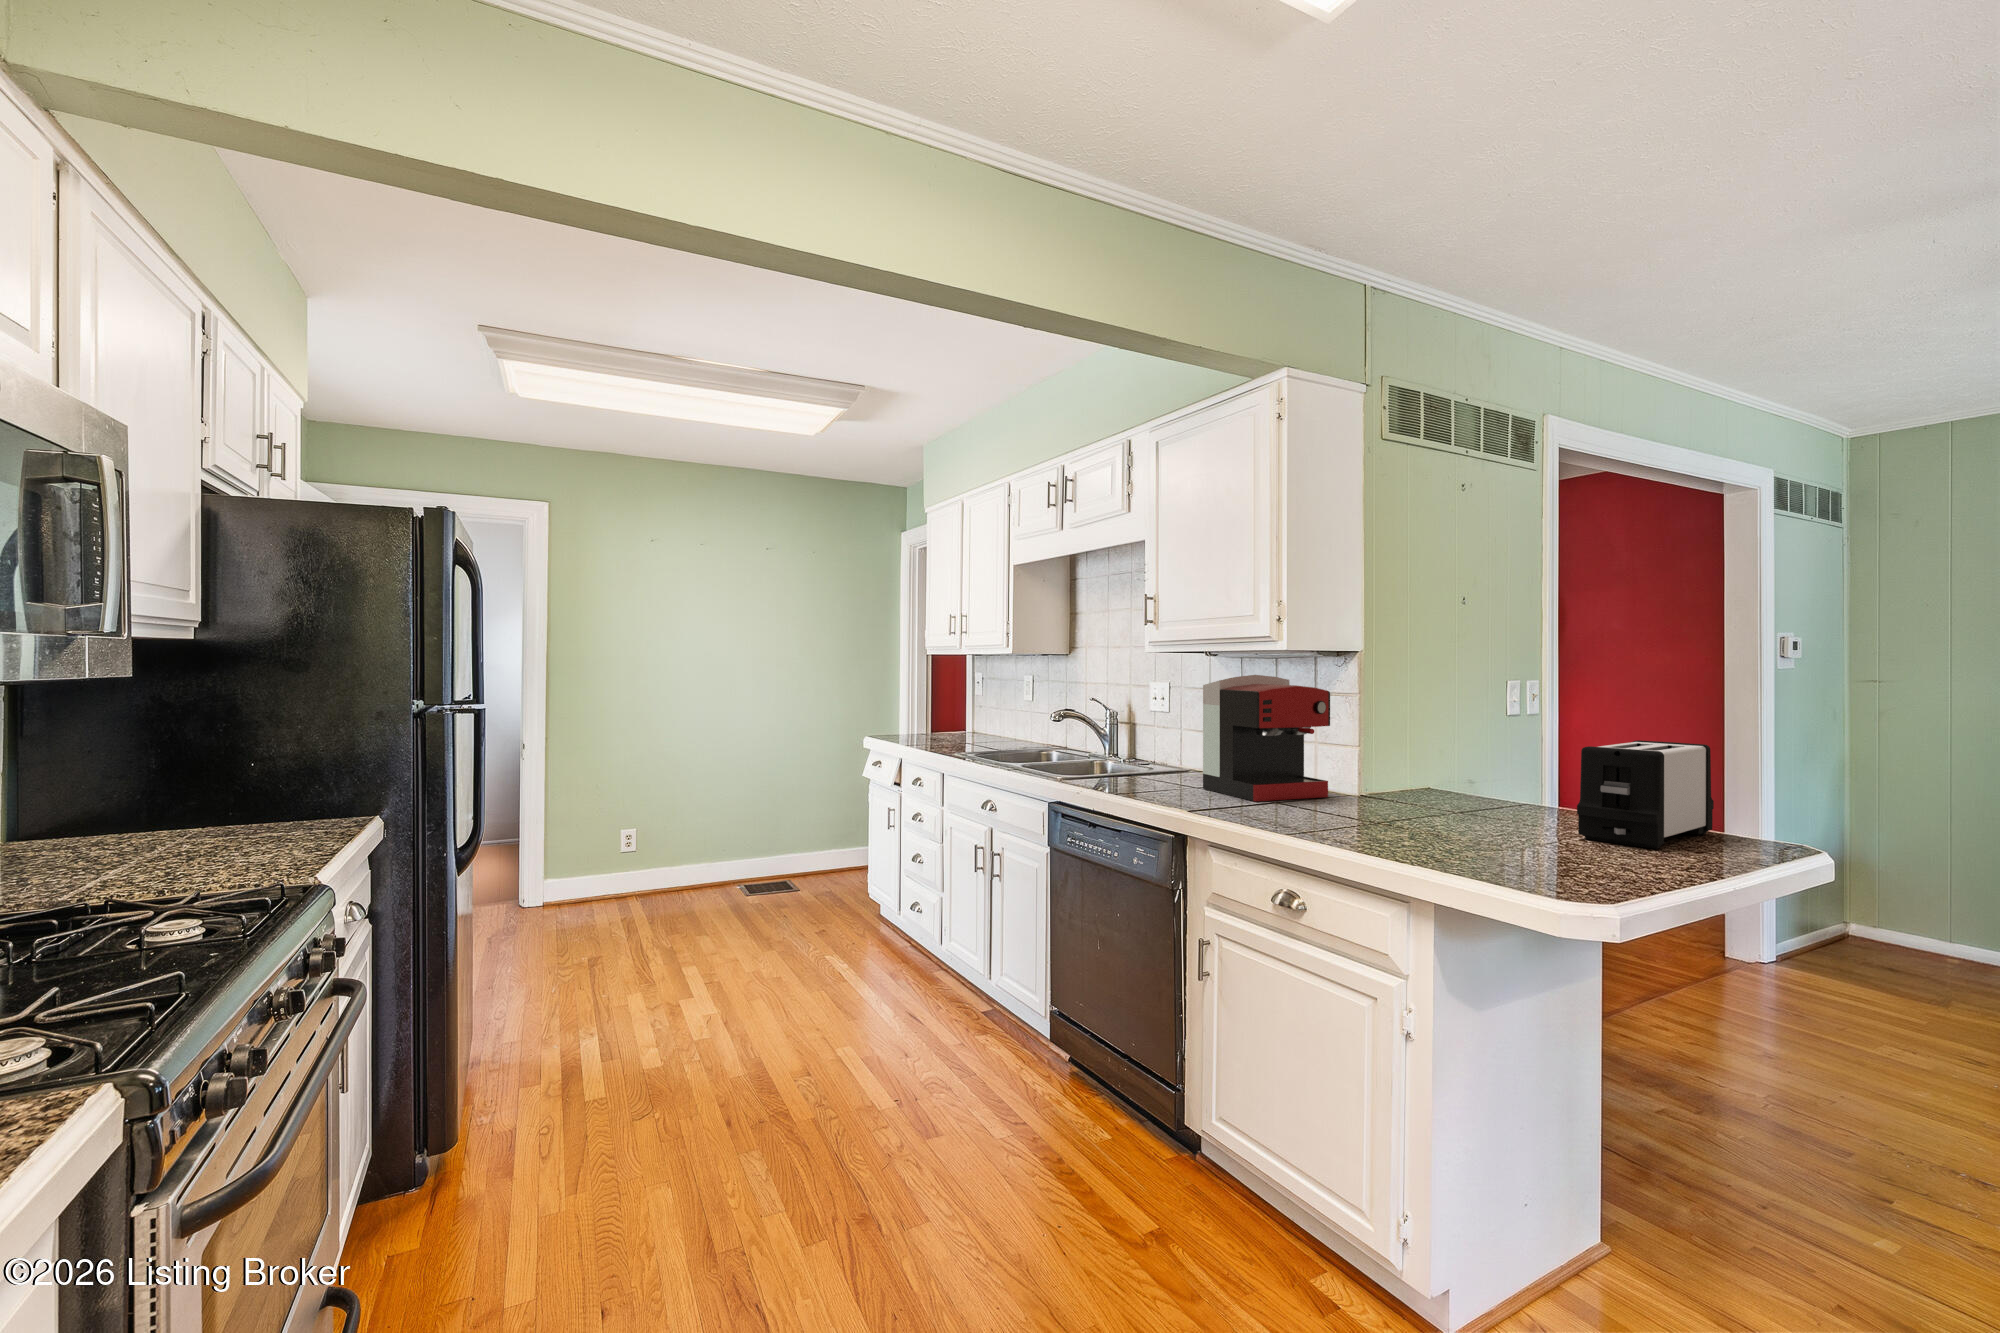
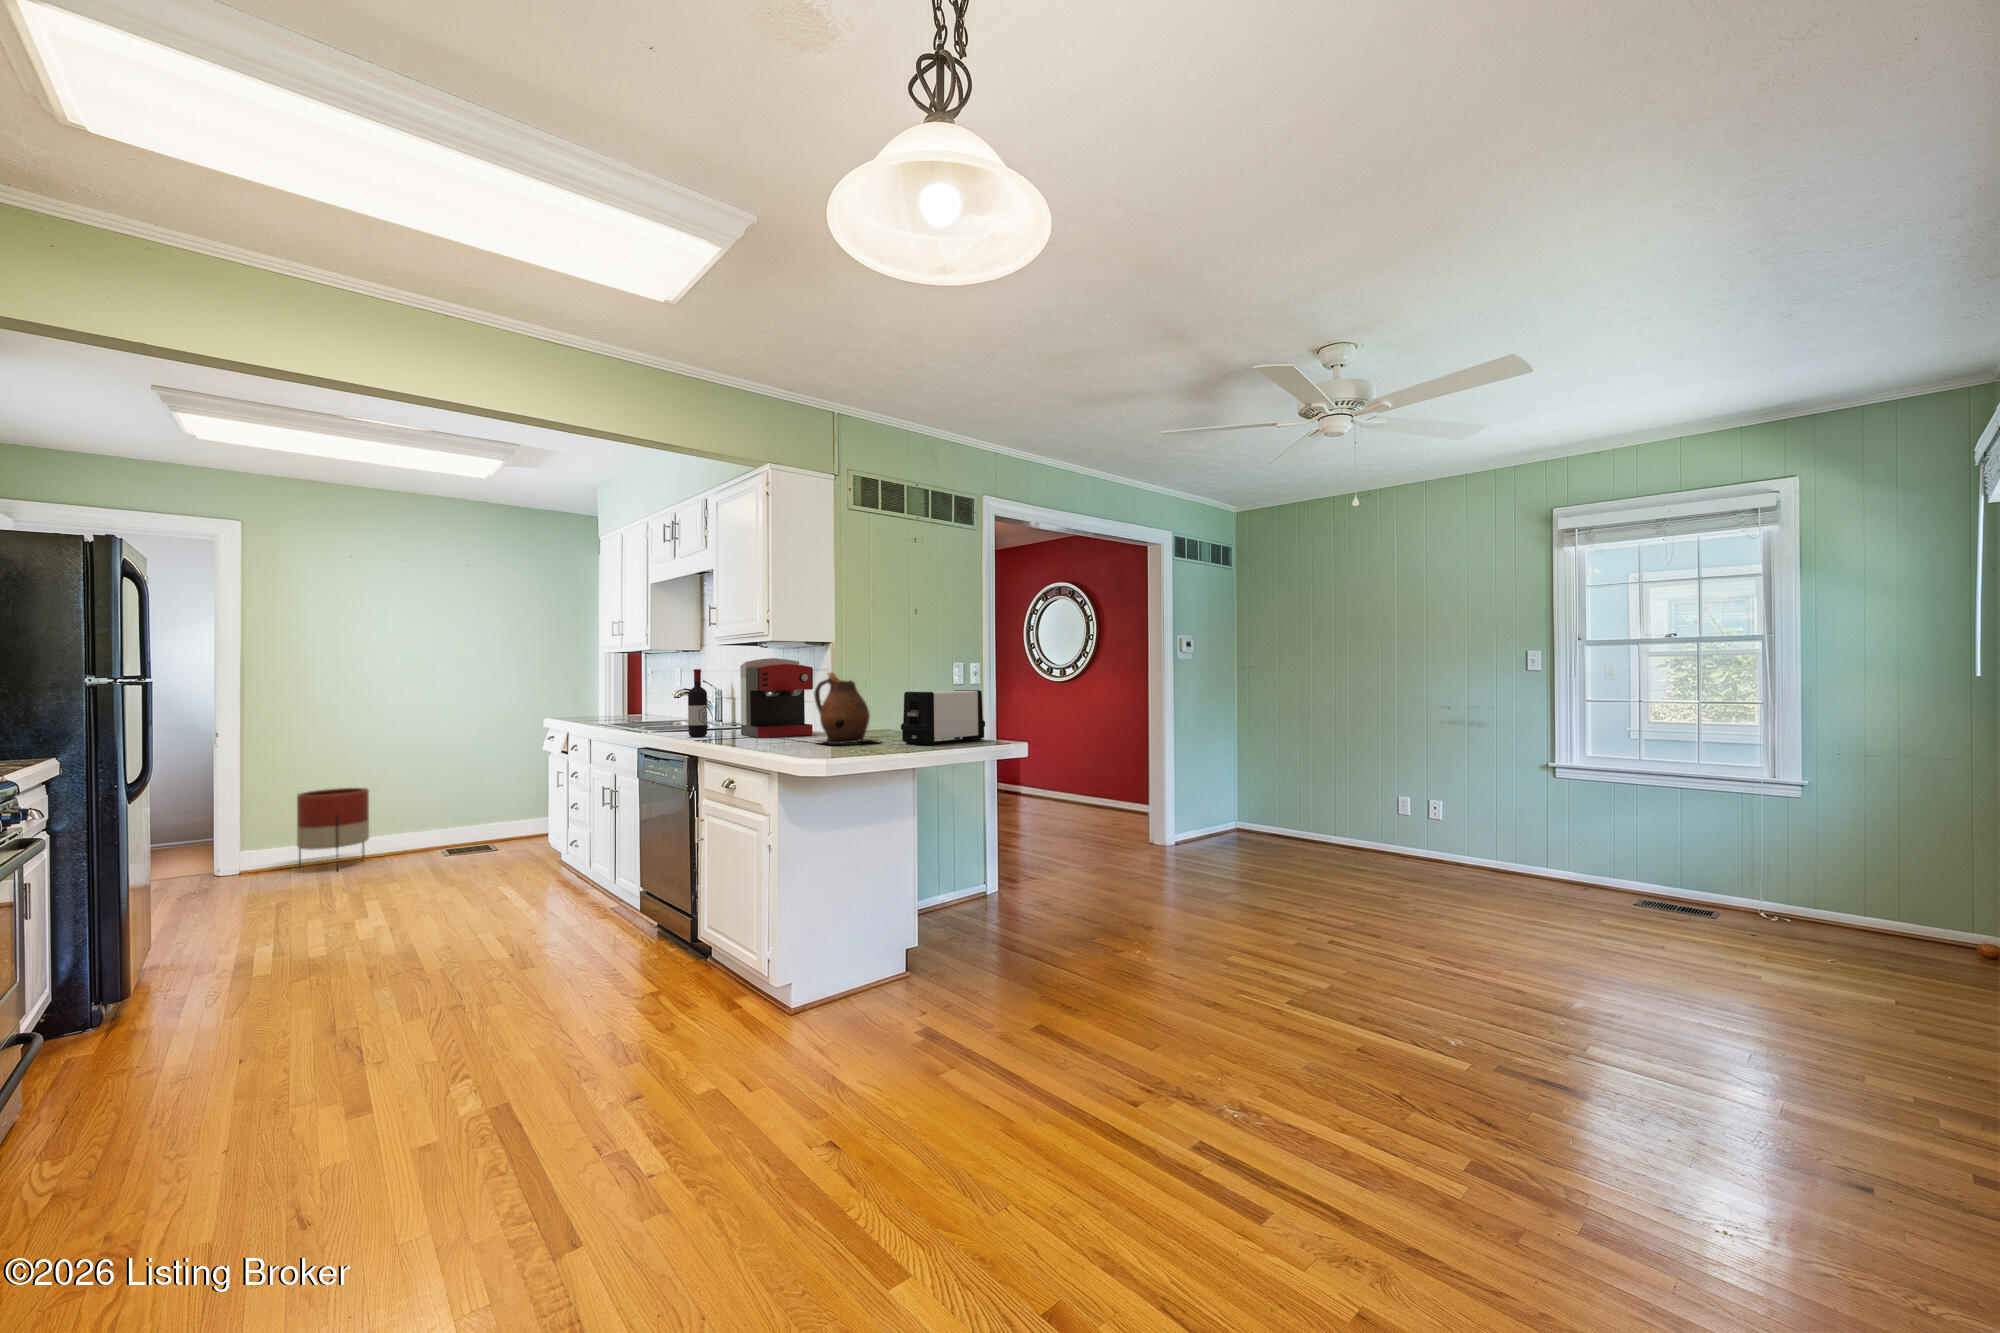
wine bottle: none [1136,691,1163,793] -> present [688,669,707,737]
ceramic pitcher: none [1398,708,1529,838] -> present [814,673,882,744]
planter: none [601,810,672,912] -> present [297,788,369,868]

